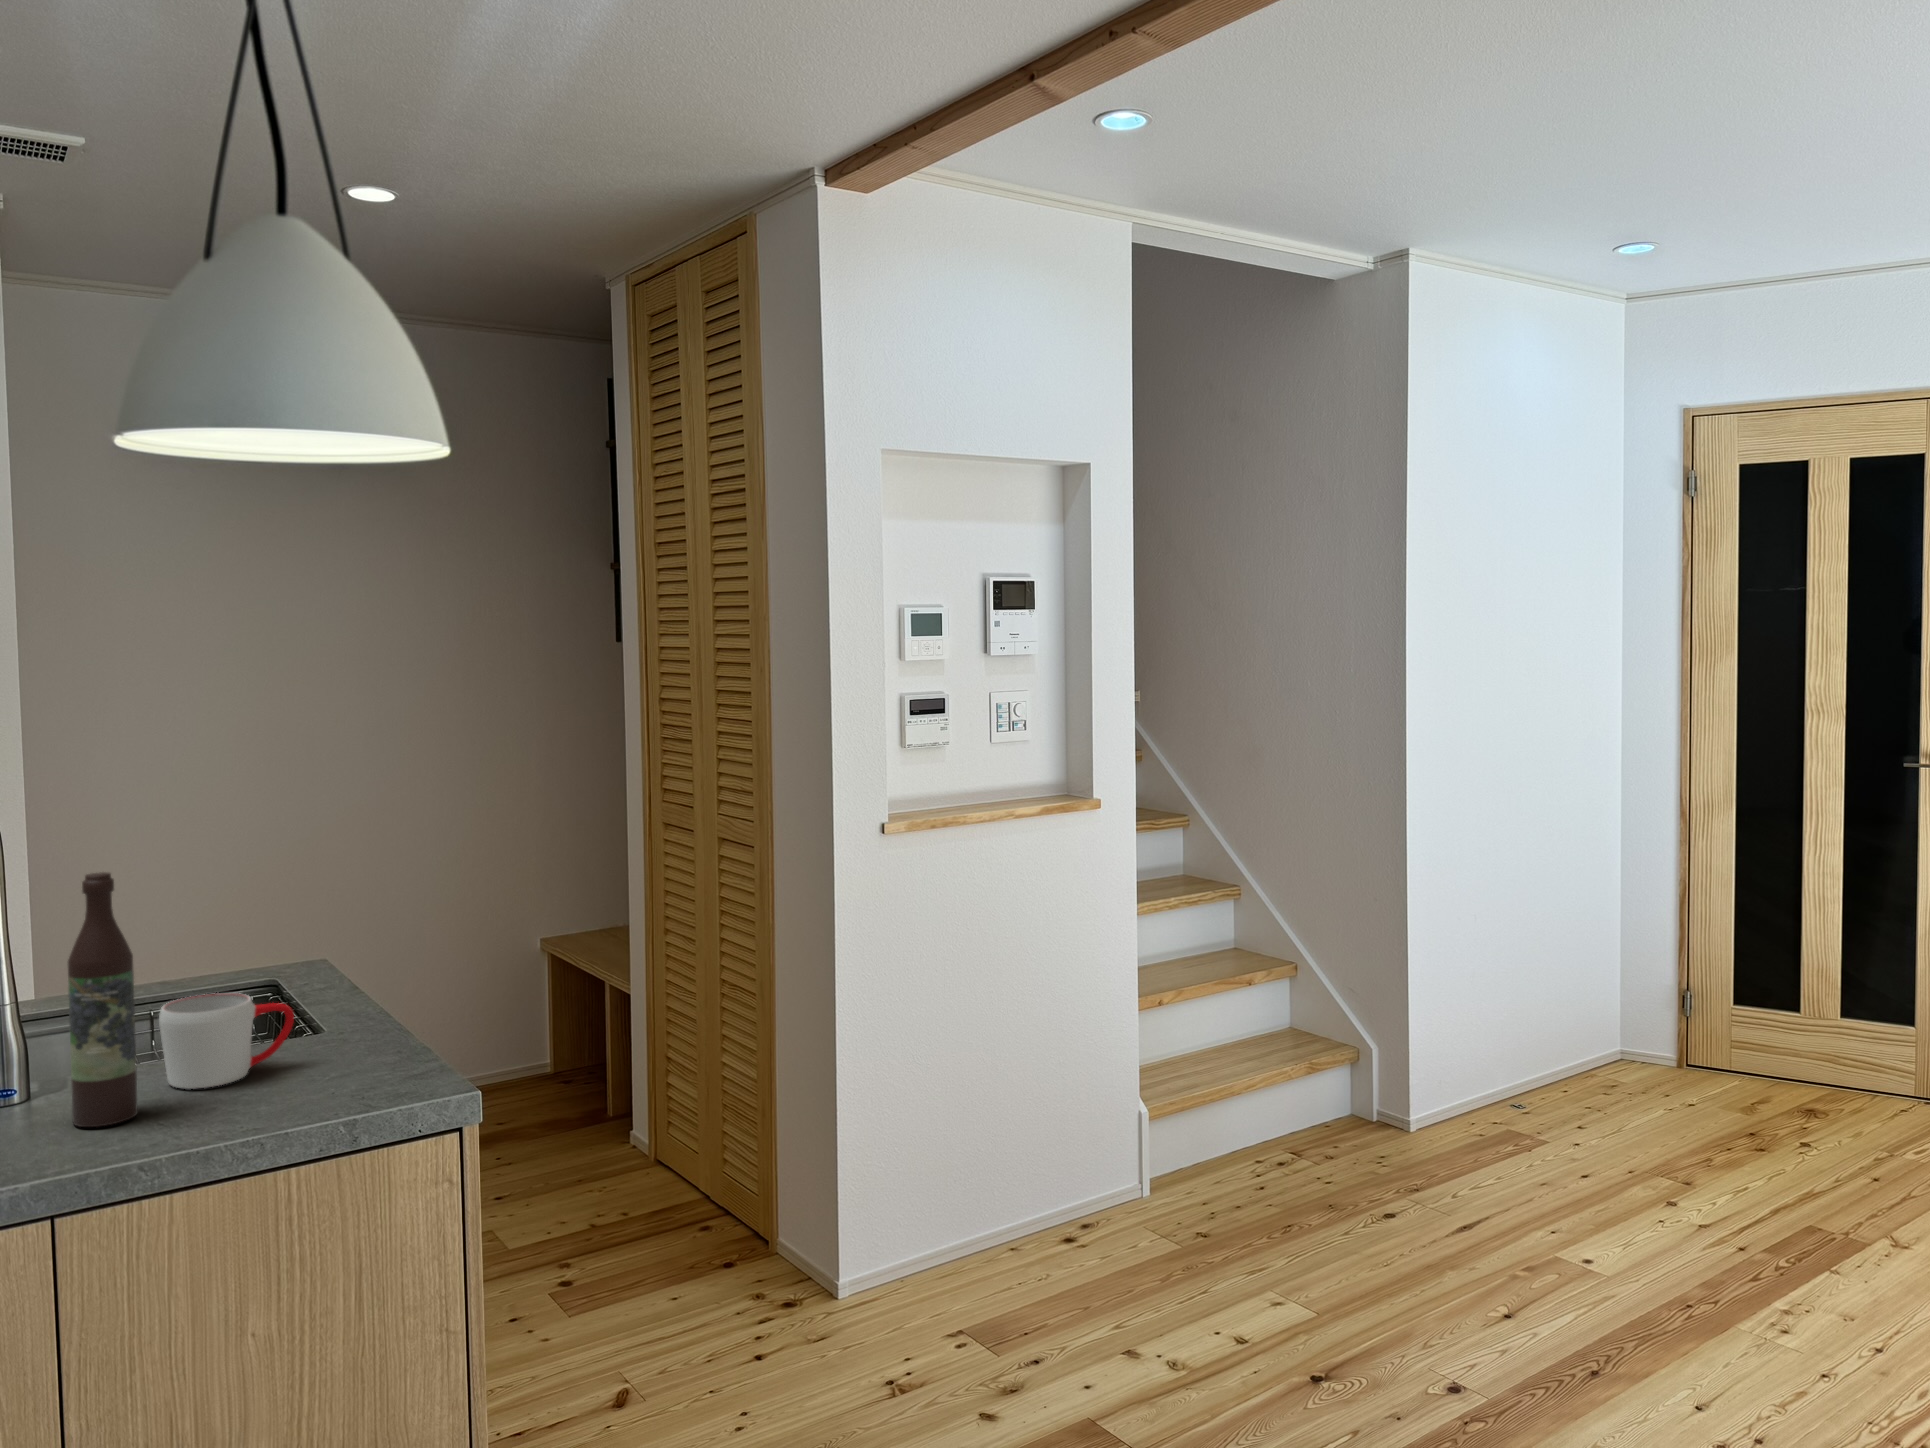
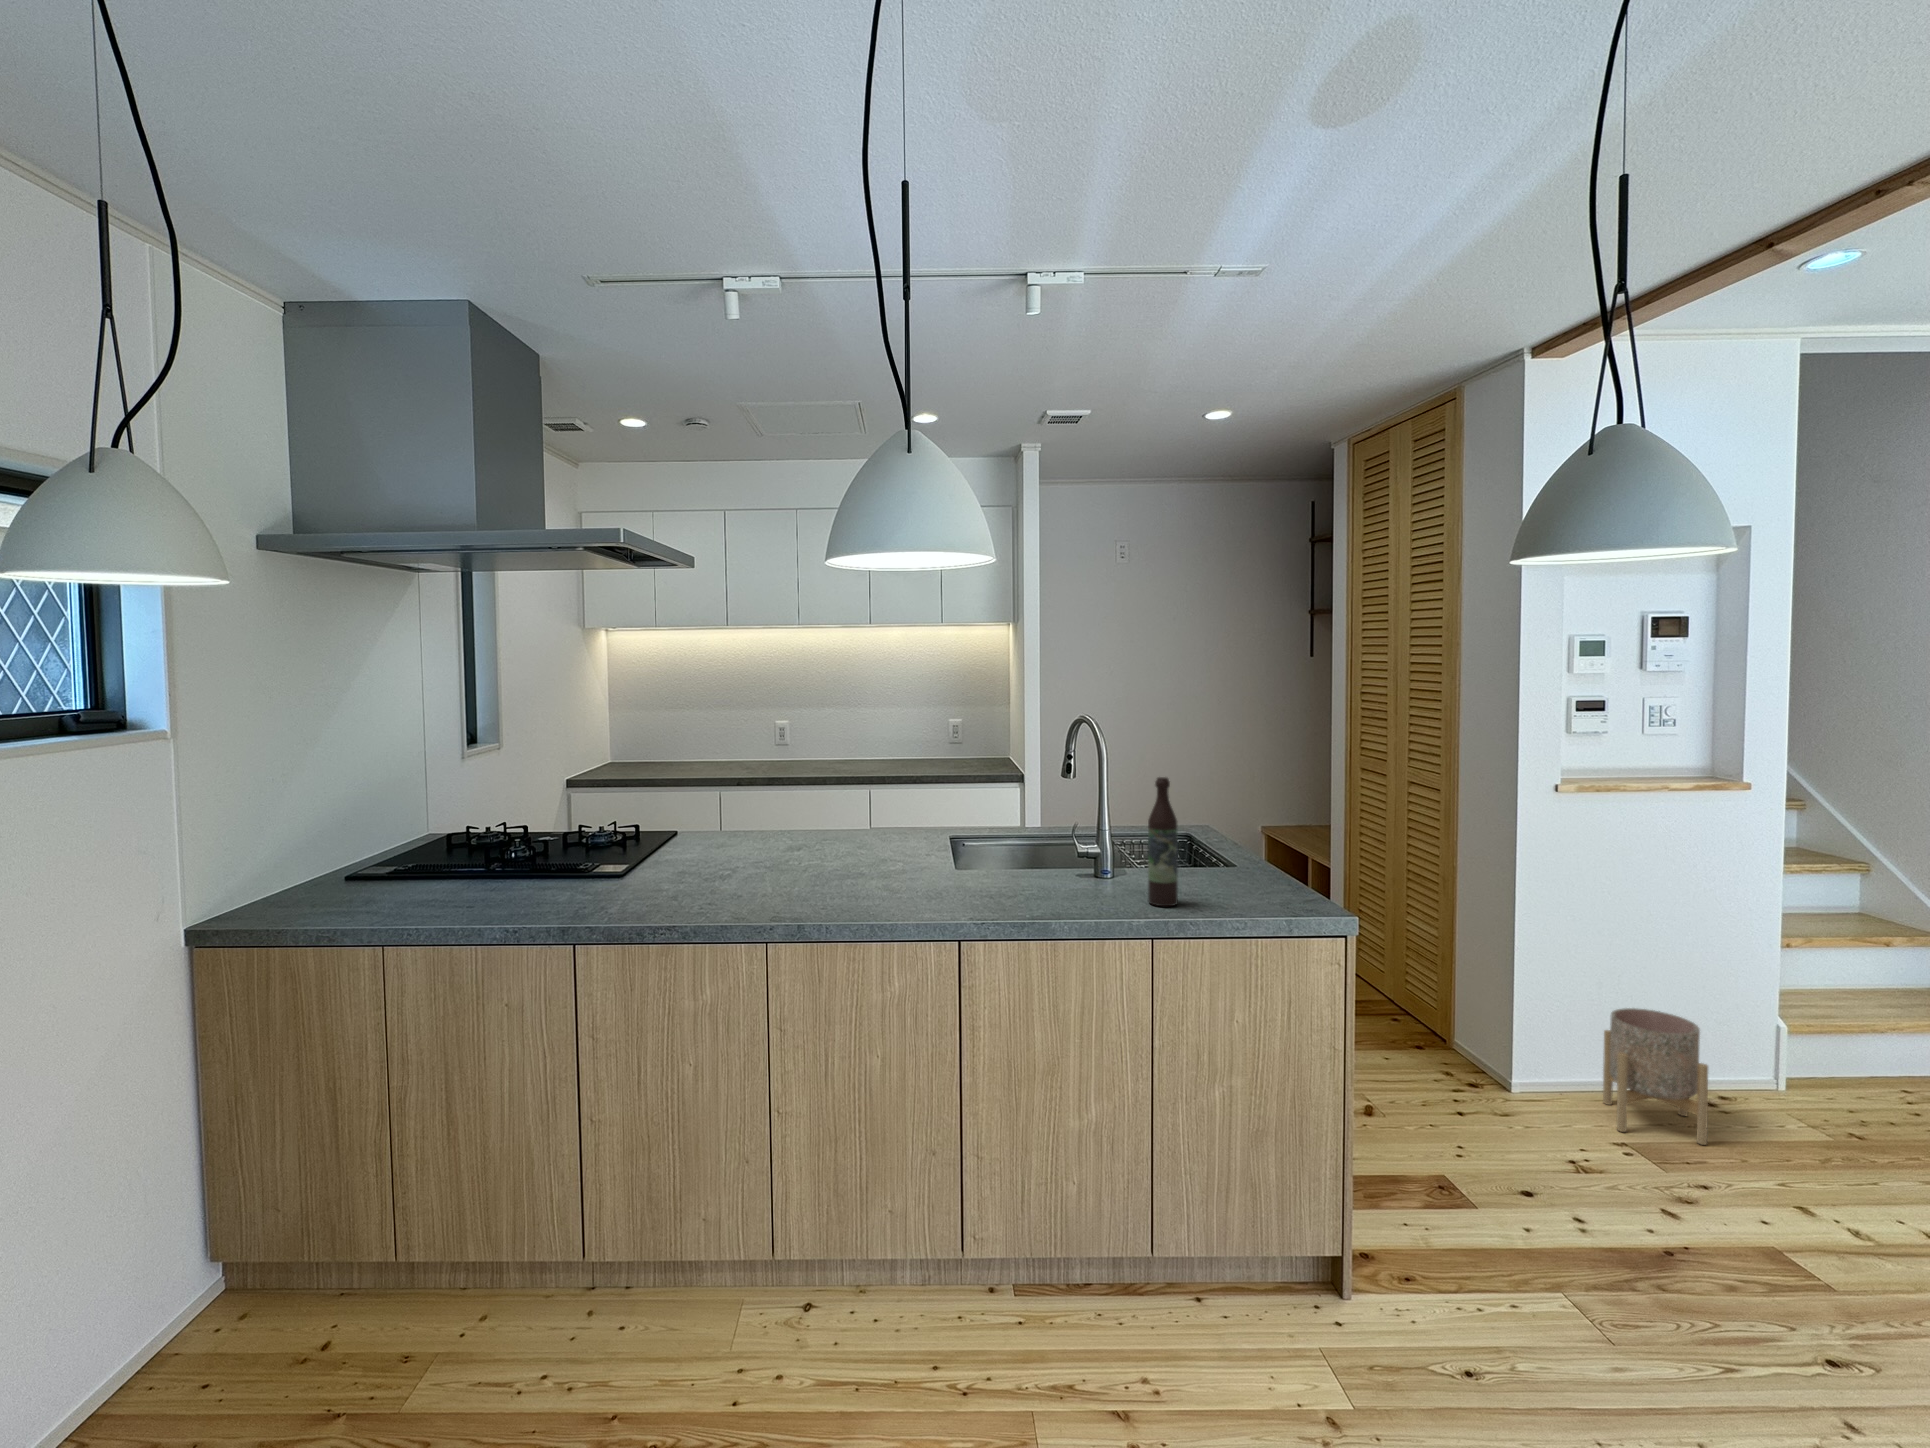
mug: present [159,993,294,1089] -> none [1177,847,1240,895]
planter: none [943,1123,1052,1304] -> present [1603,1008,1708,1145]

